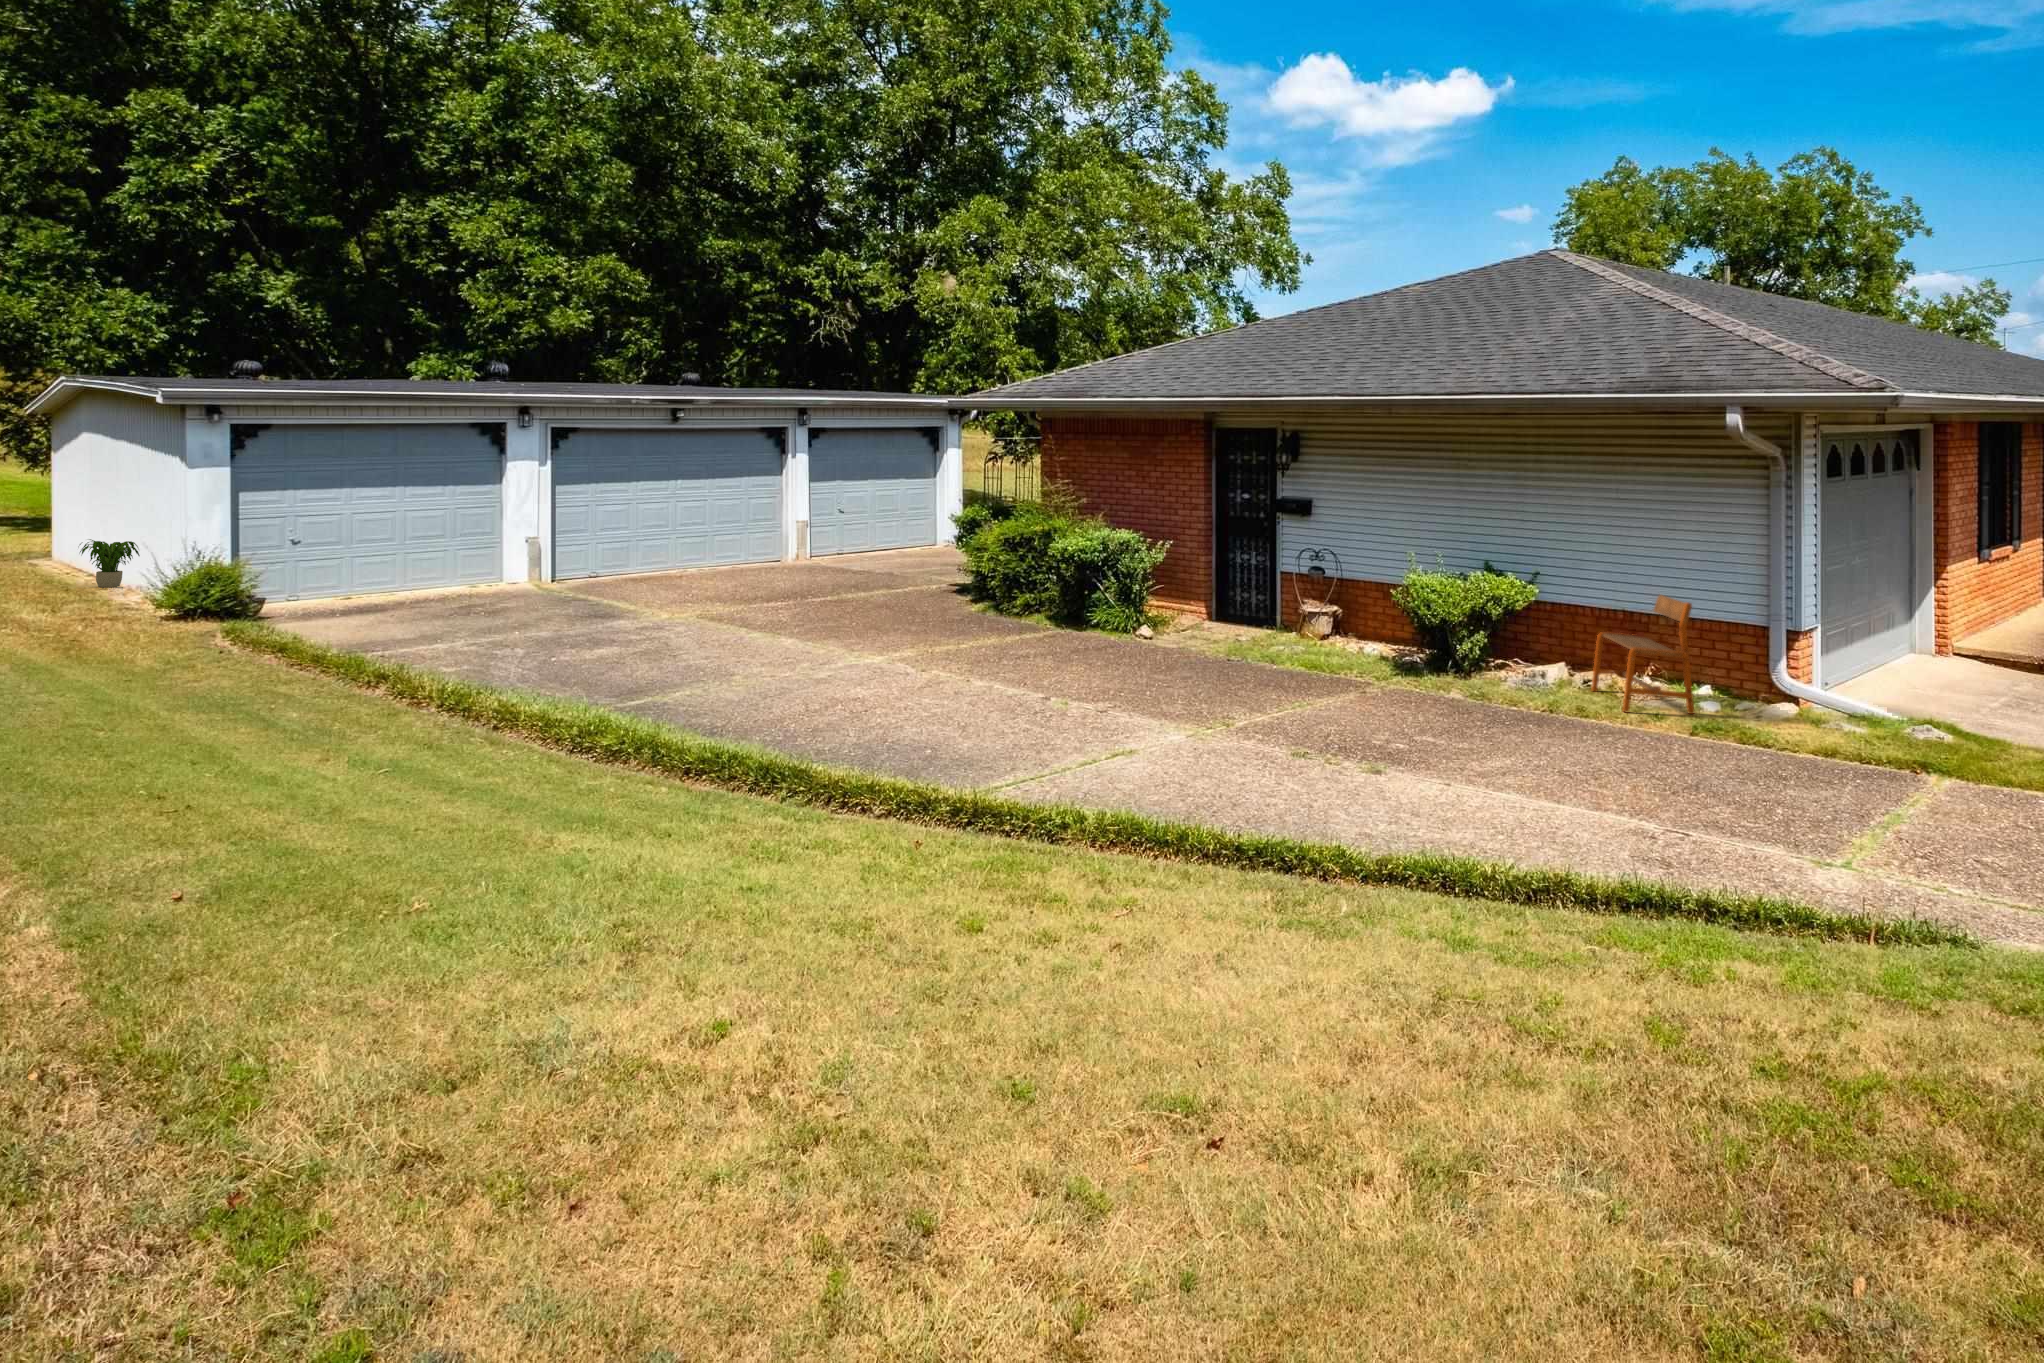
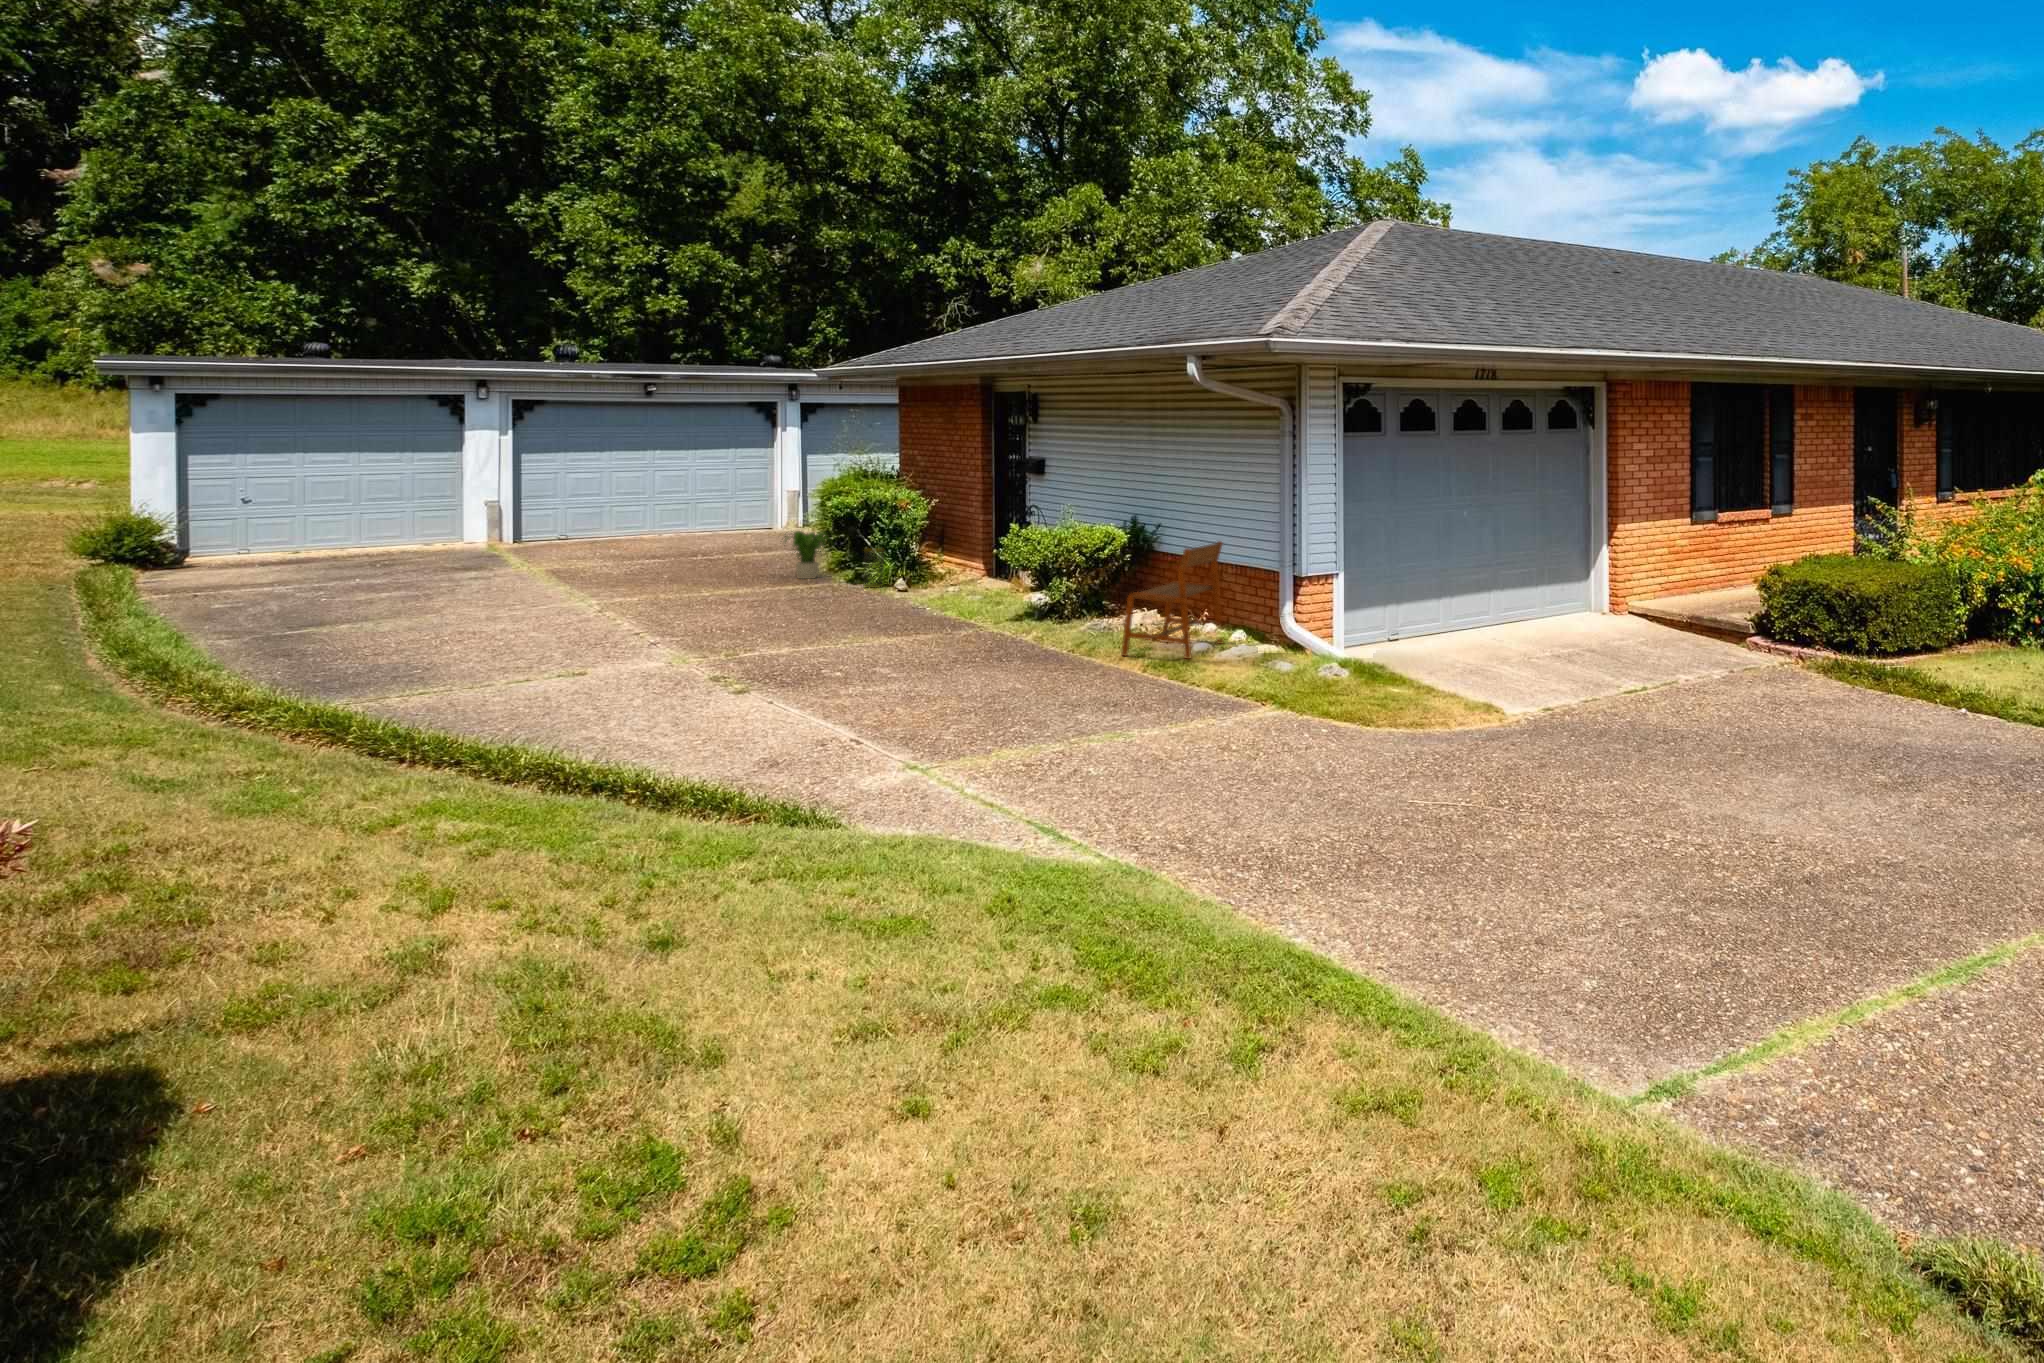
potted plant: present [80,539,140,587] -> present [785,531,835,579]
trash can: none [1110,594,1130,636] -> present [863,548,884,588]

